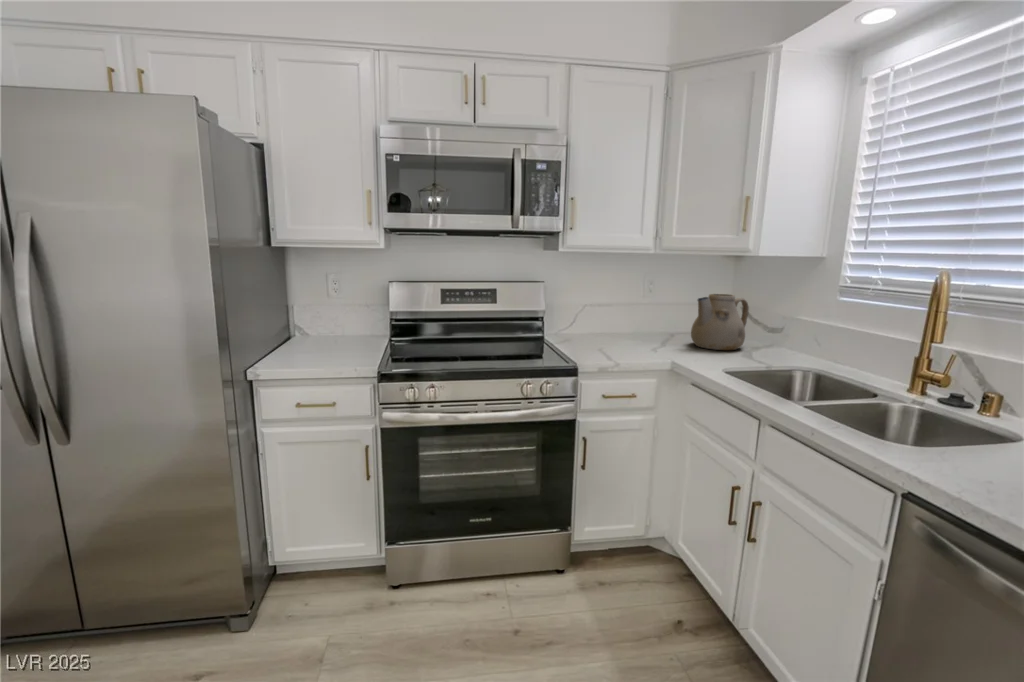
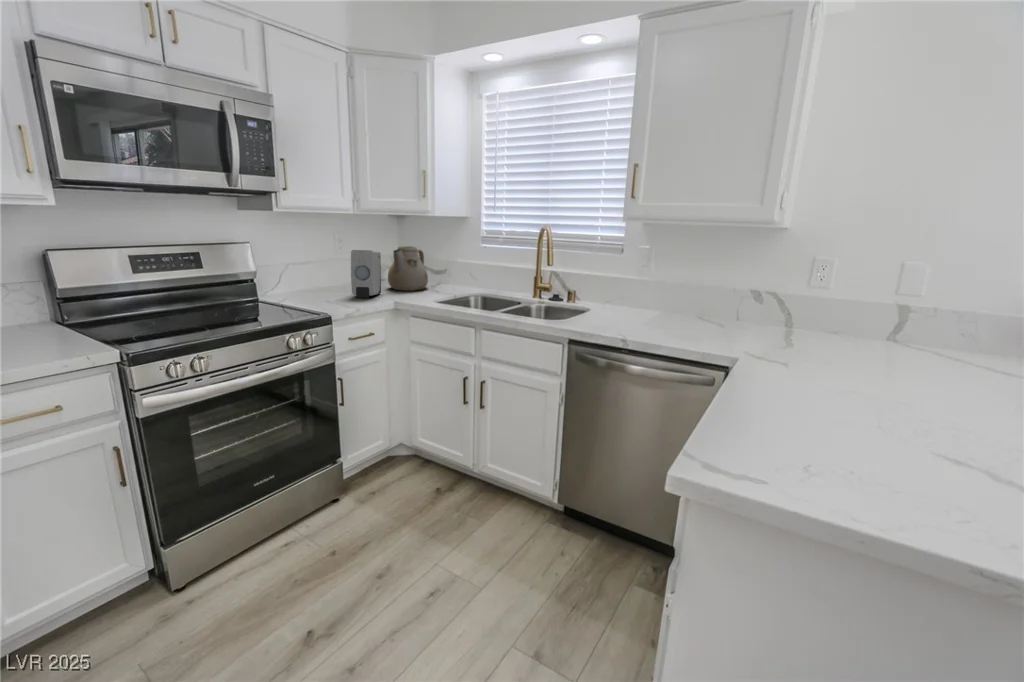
soap dispenser: none [633,295,678,352] -> present [351,250,381,298]

